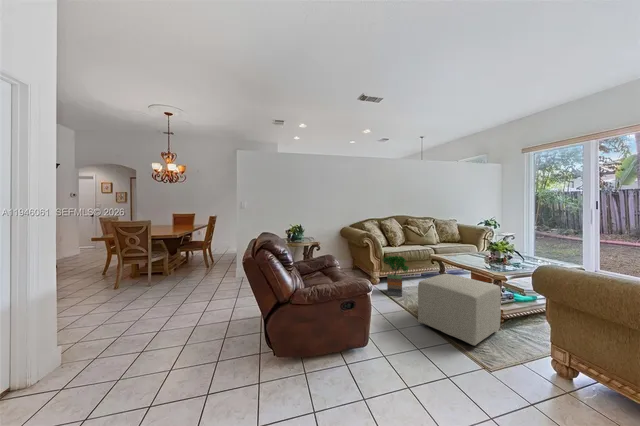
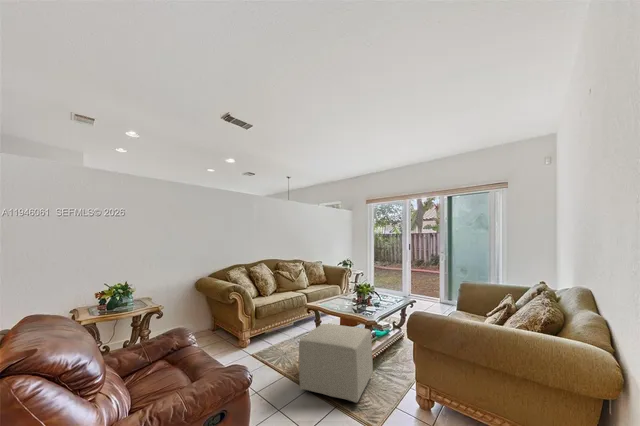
potted tree: present [383,256,409,296] -> none [255,309,285,360]

